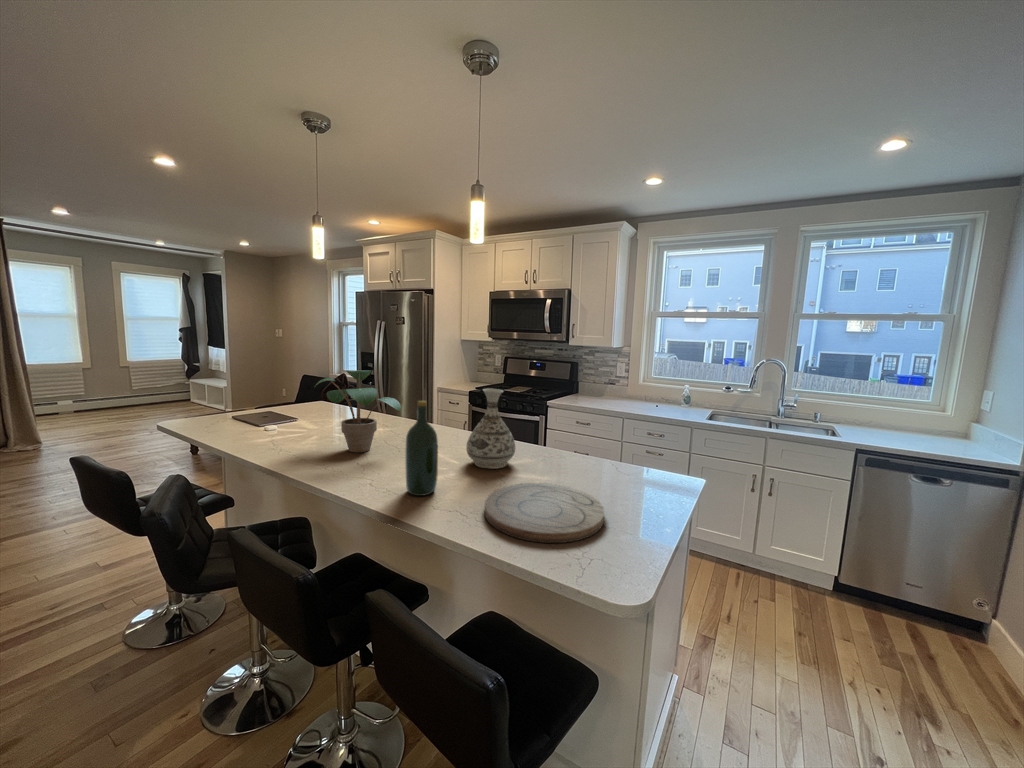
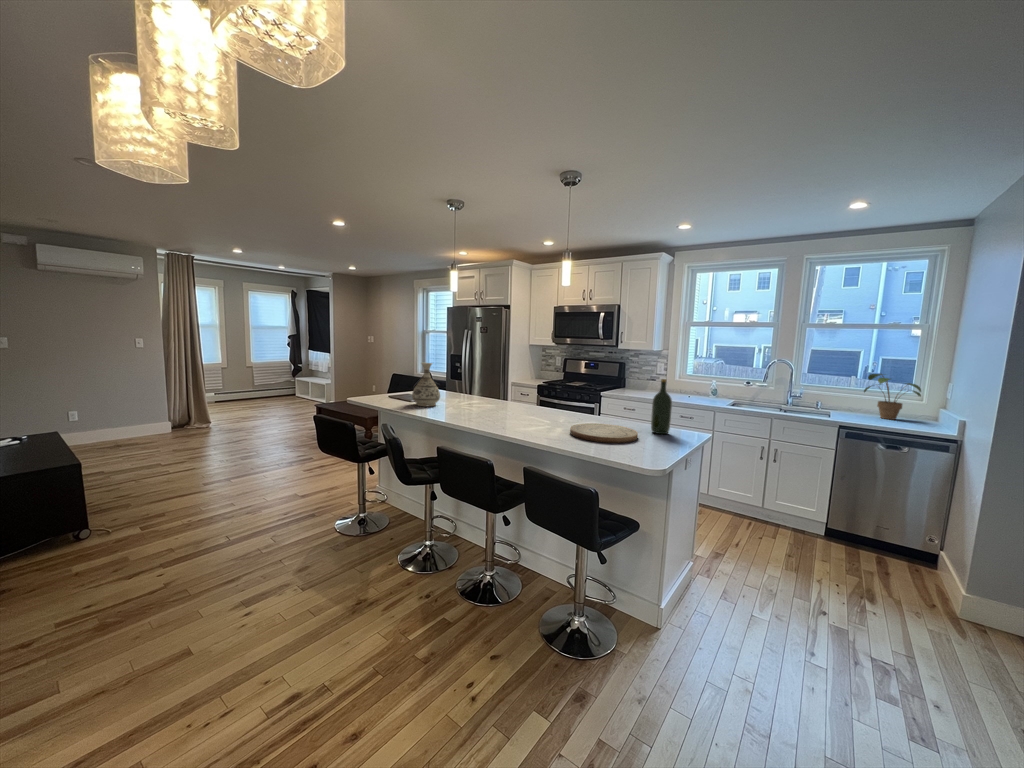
potted plant: present [316,369,401,452] -> present [864,374,921,420]
vase: present [466,389,515,469] -> present [412,363,440,406]
wine bottle: present [405,401,438,496] -> present [651,379,672,434]

